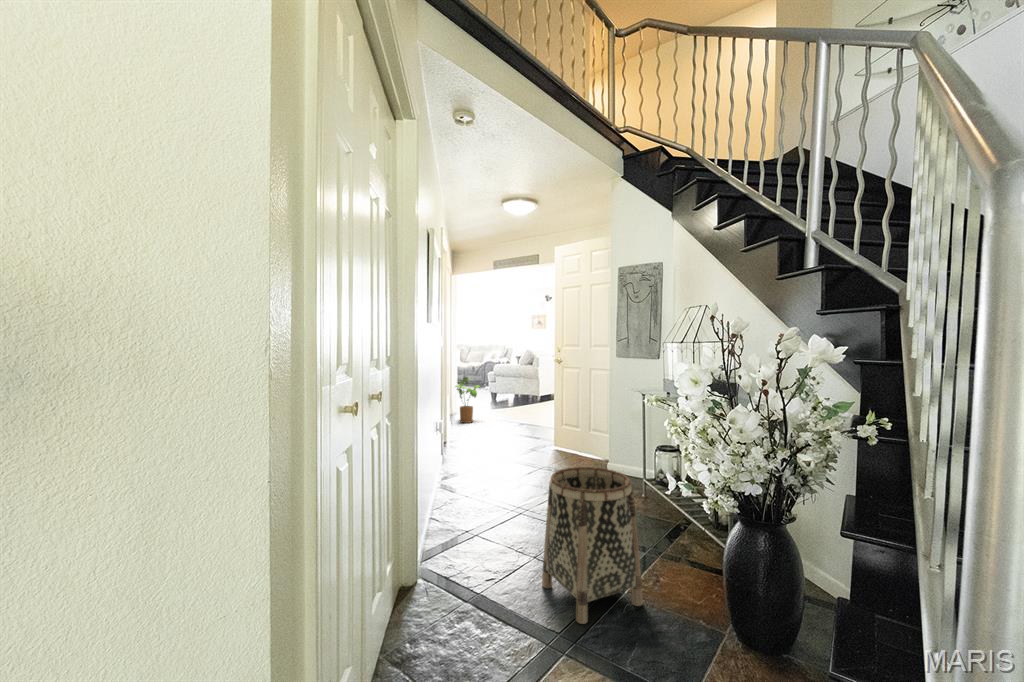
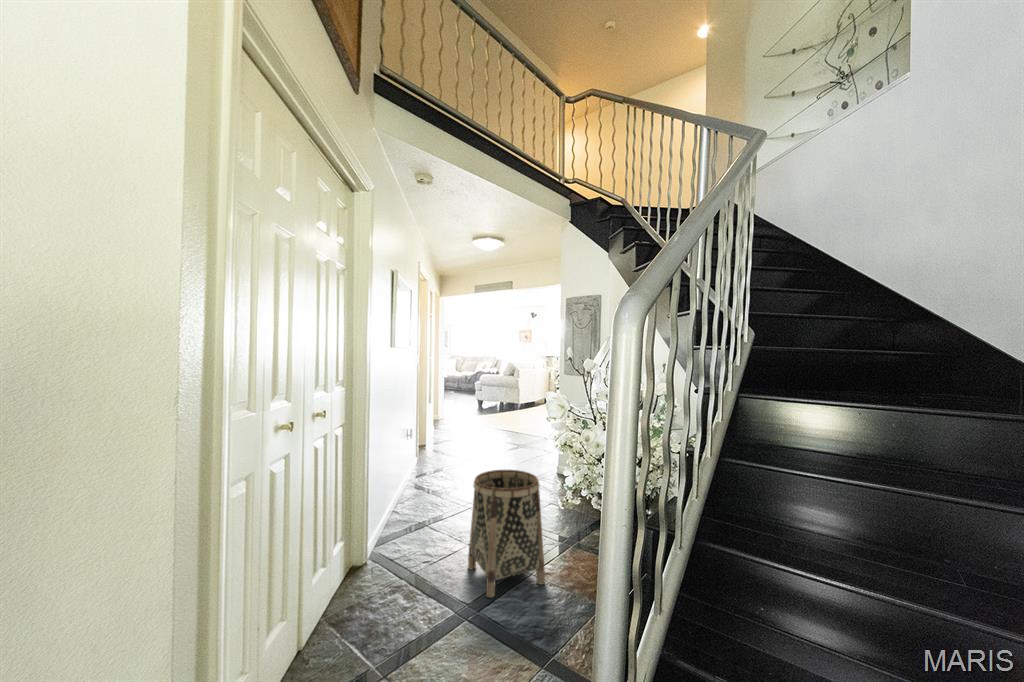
house plant: present [455,377,480,423] -> none [438,387,461,428]

